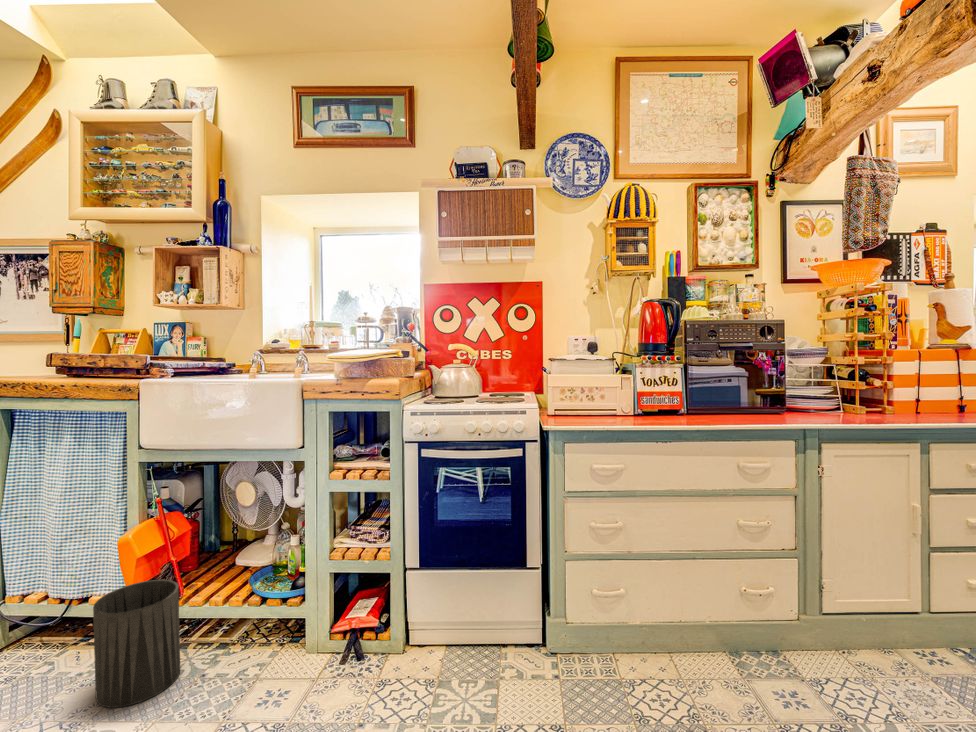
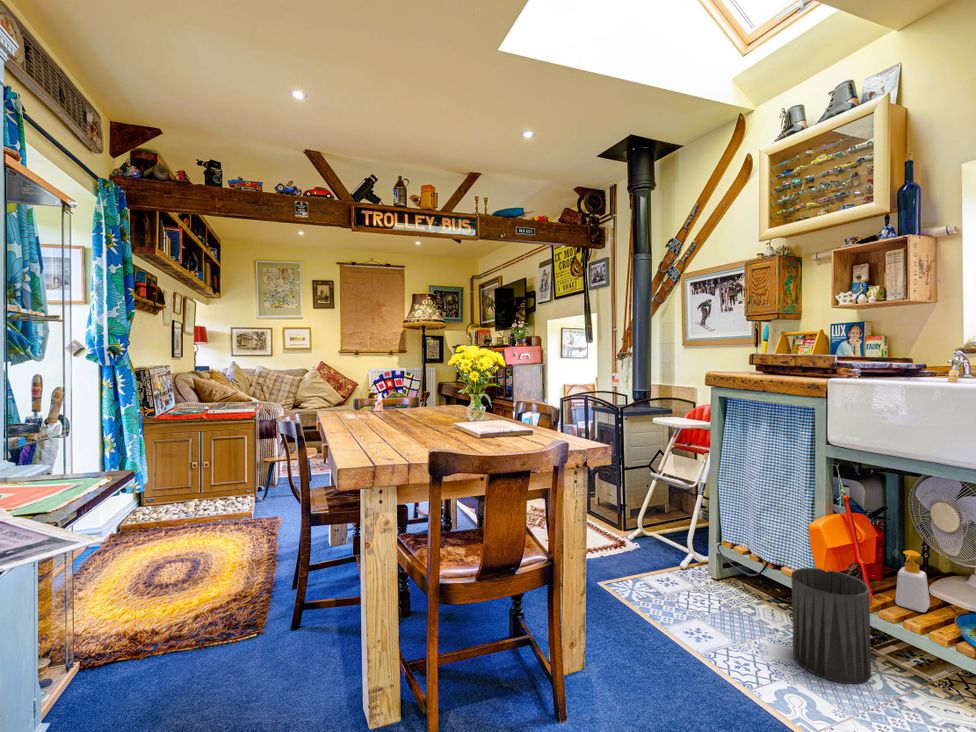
soap bottle: none [205,533,233,589] -> present [896,550,930,612]

